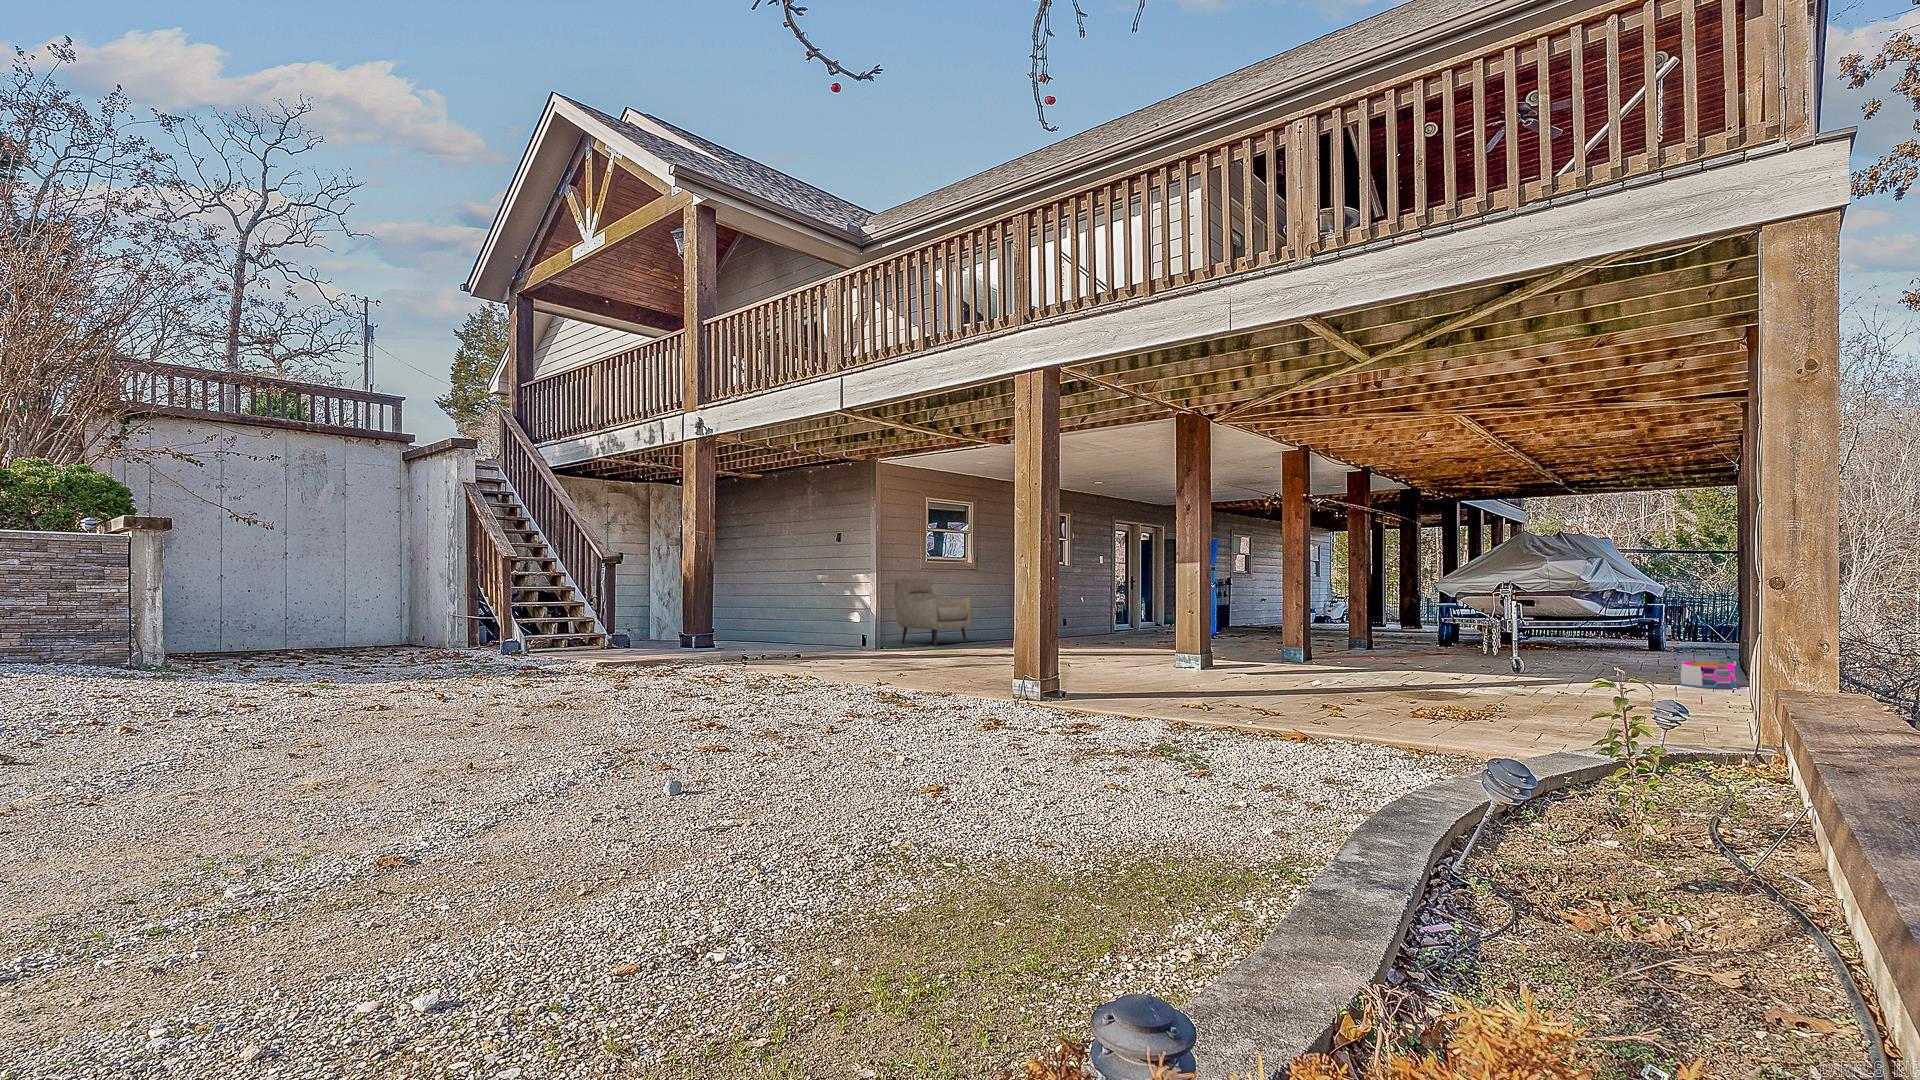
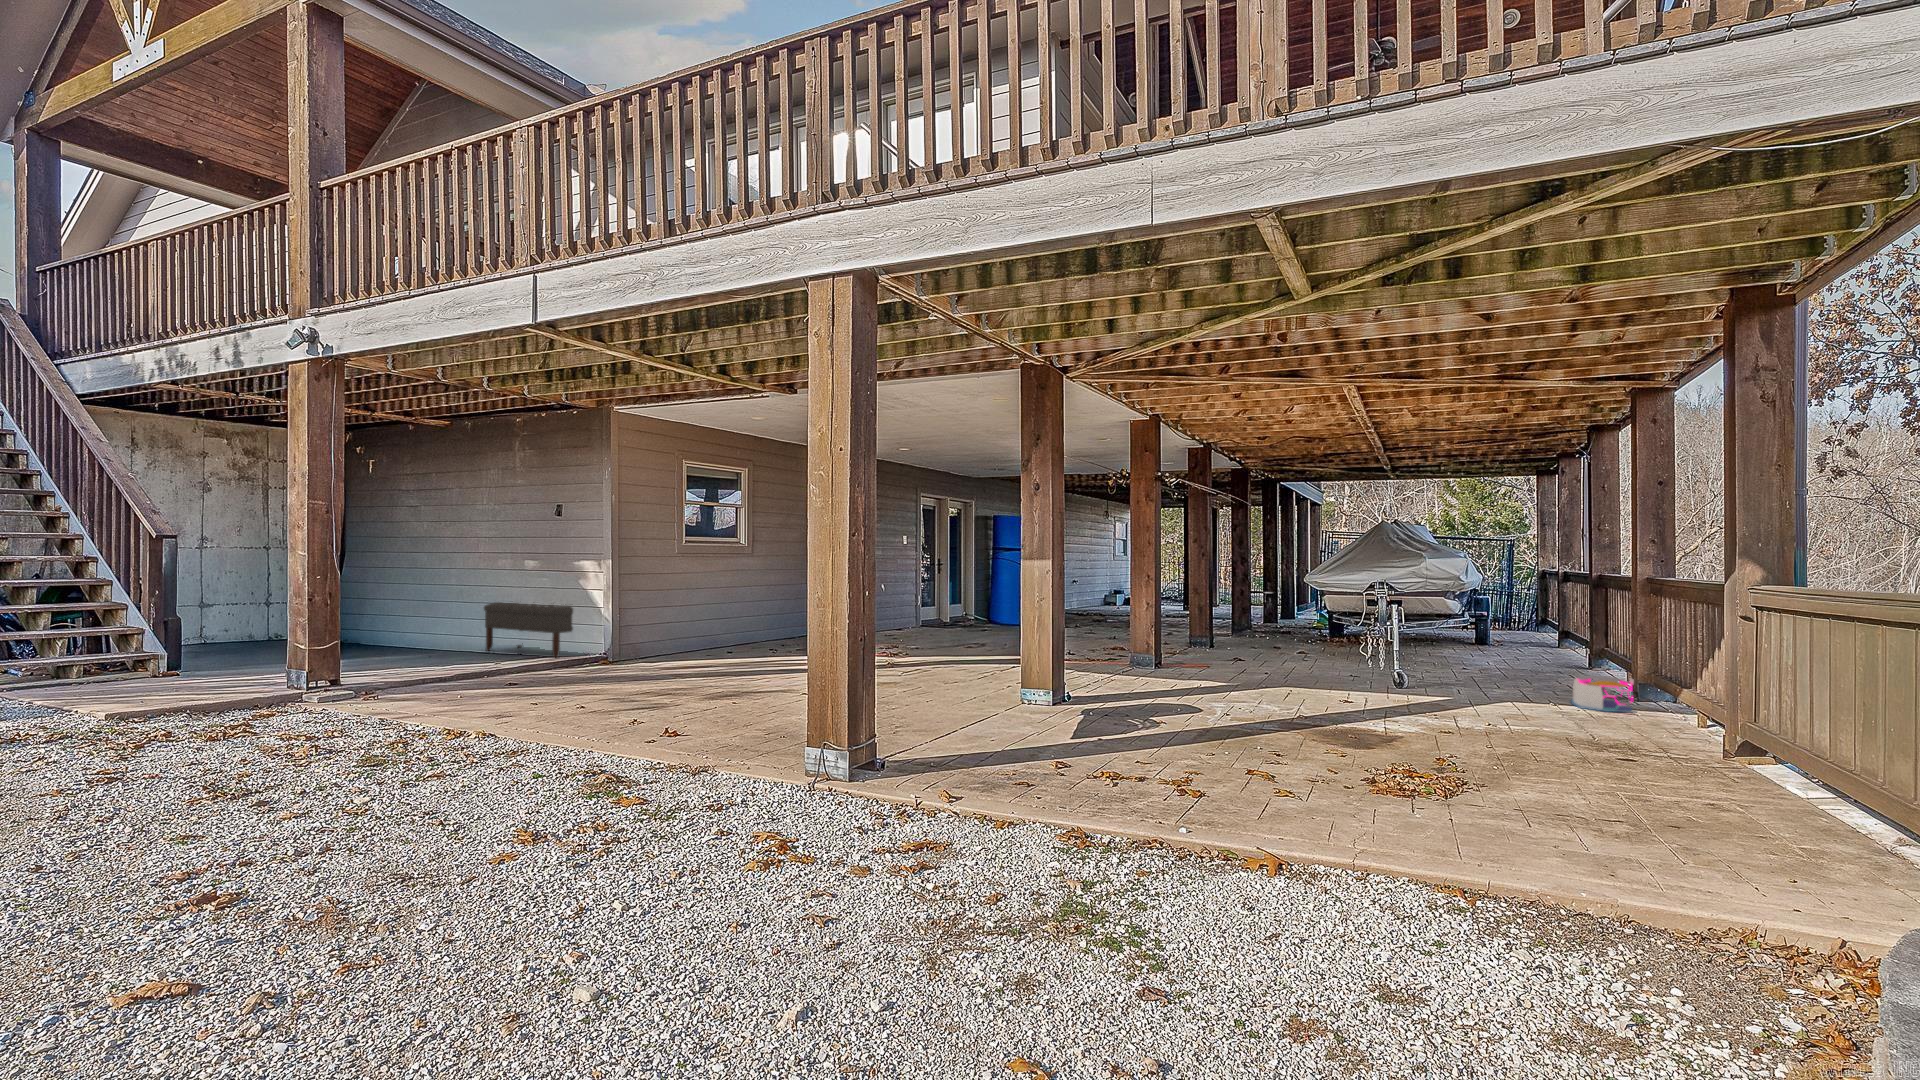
chair: present [894,579,972,646] -> none [633,566,739,657]
bench: none [791,605,866,645] -> present [484,602,573,658]

